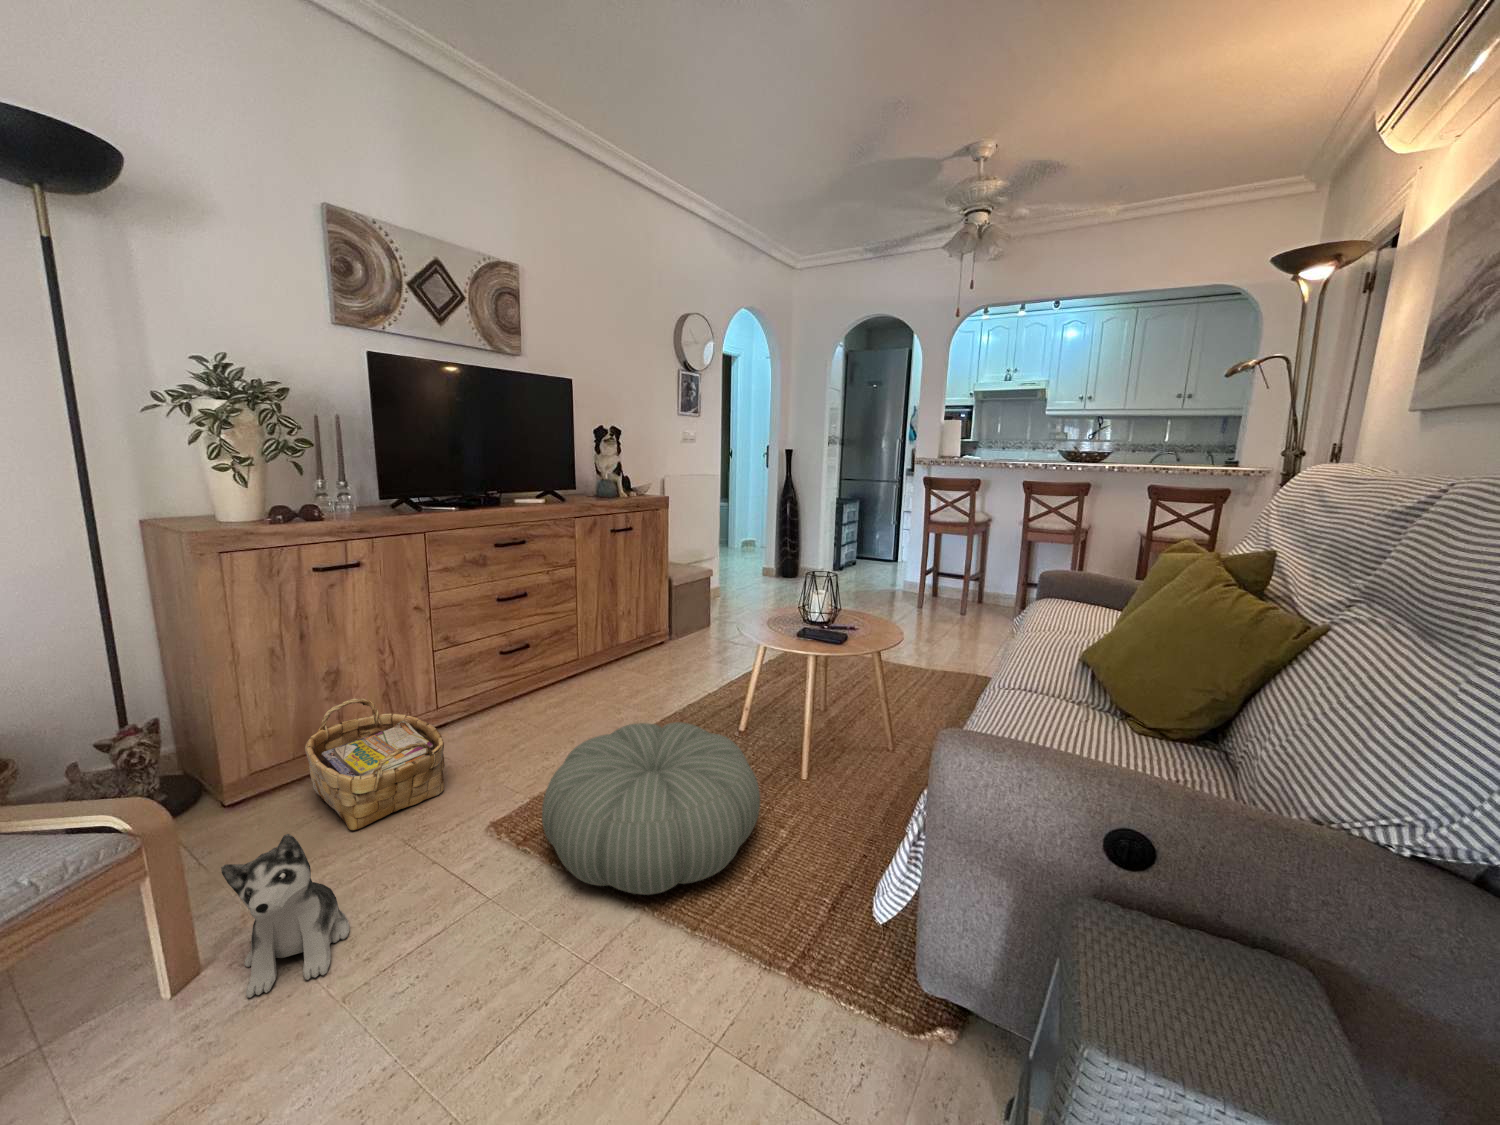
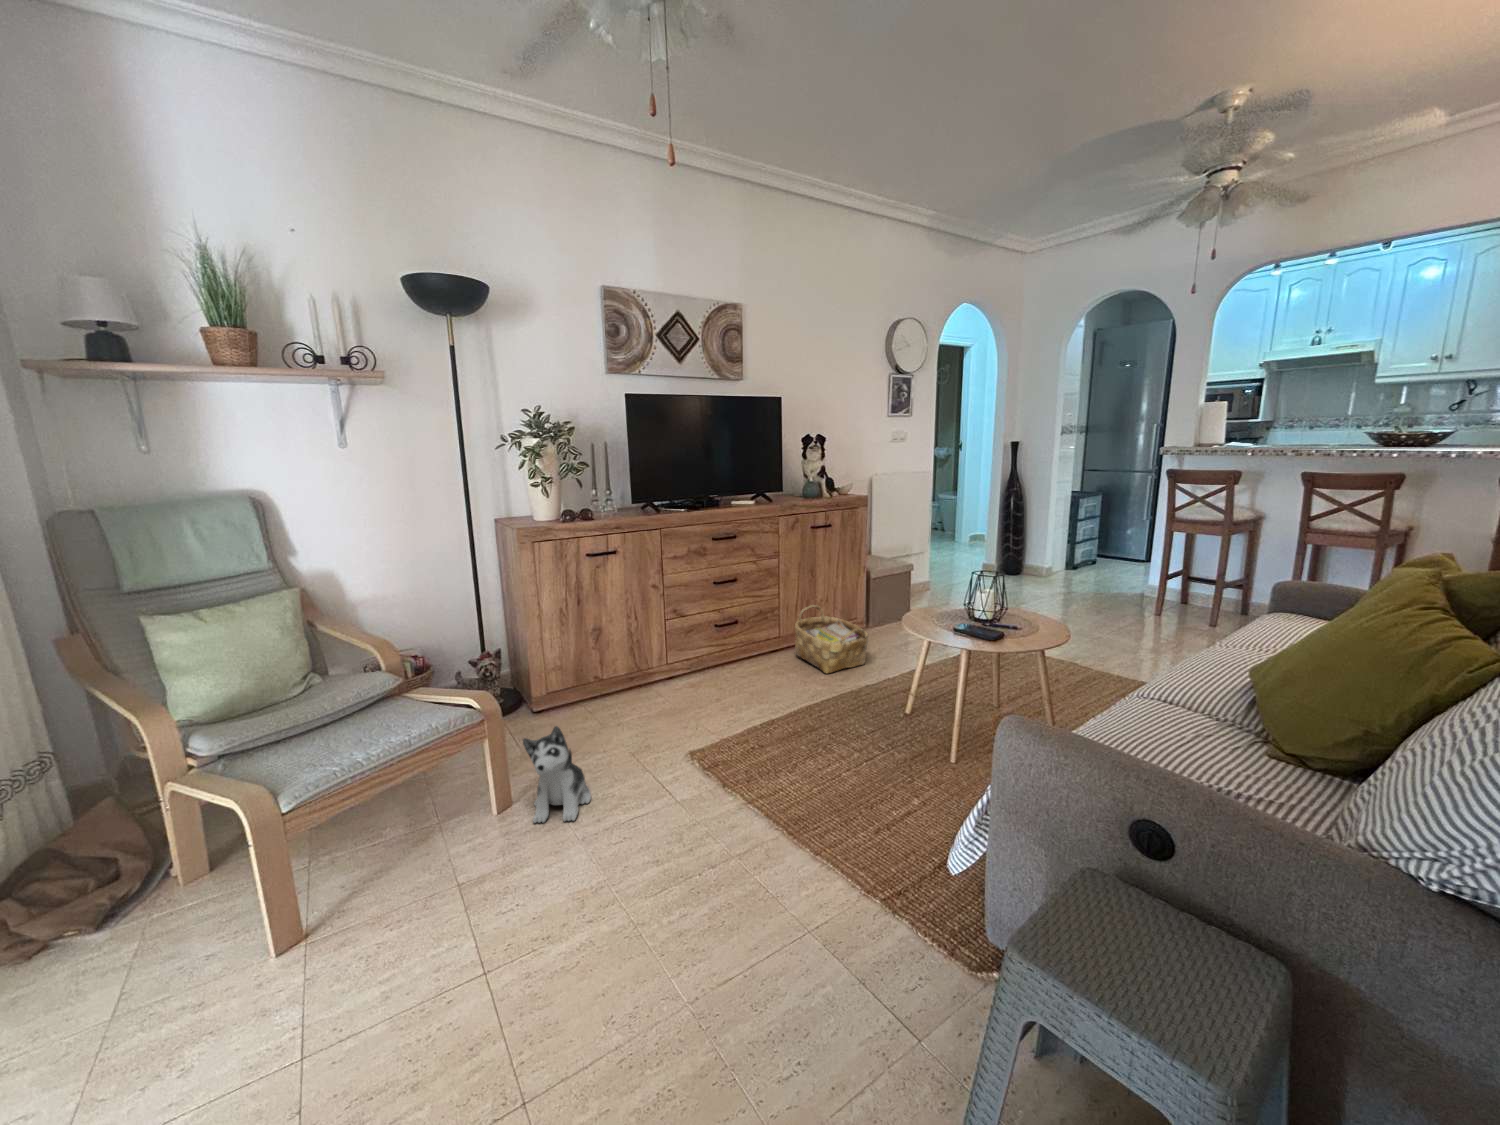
woven basket: present [305,698,444,830] -> present [795,605,868,673]
pouf: present [542,722,760,895] -> none [717,690,892,822]

